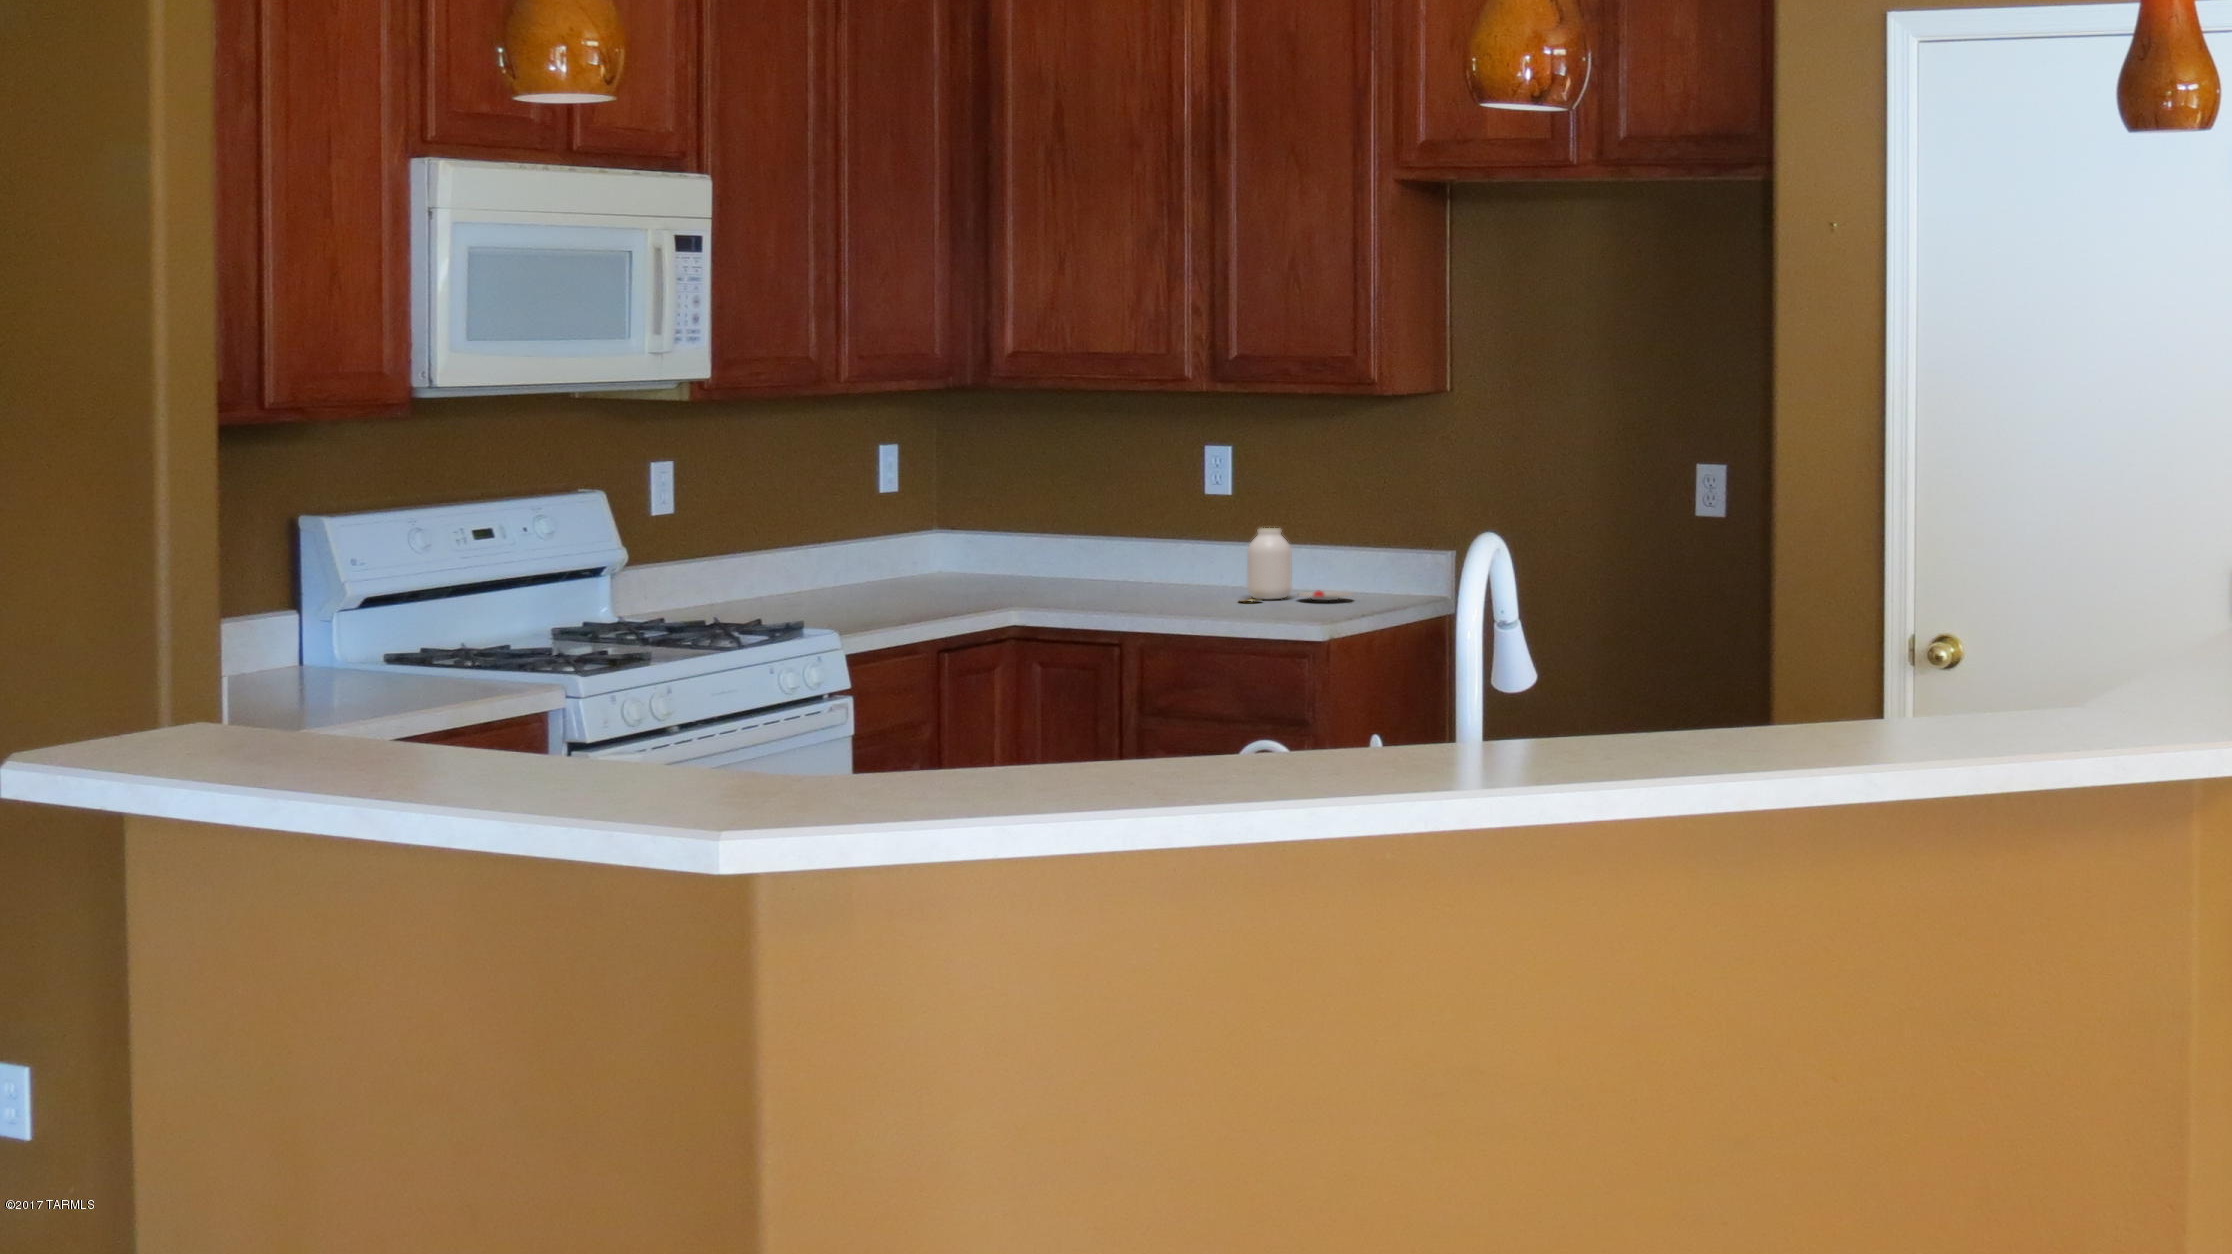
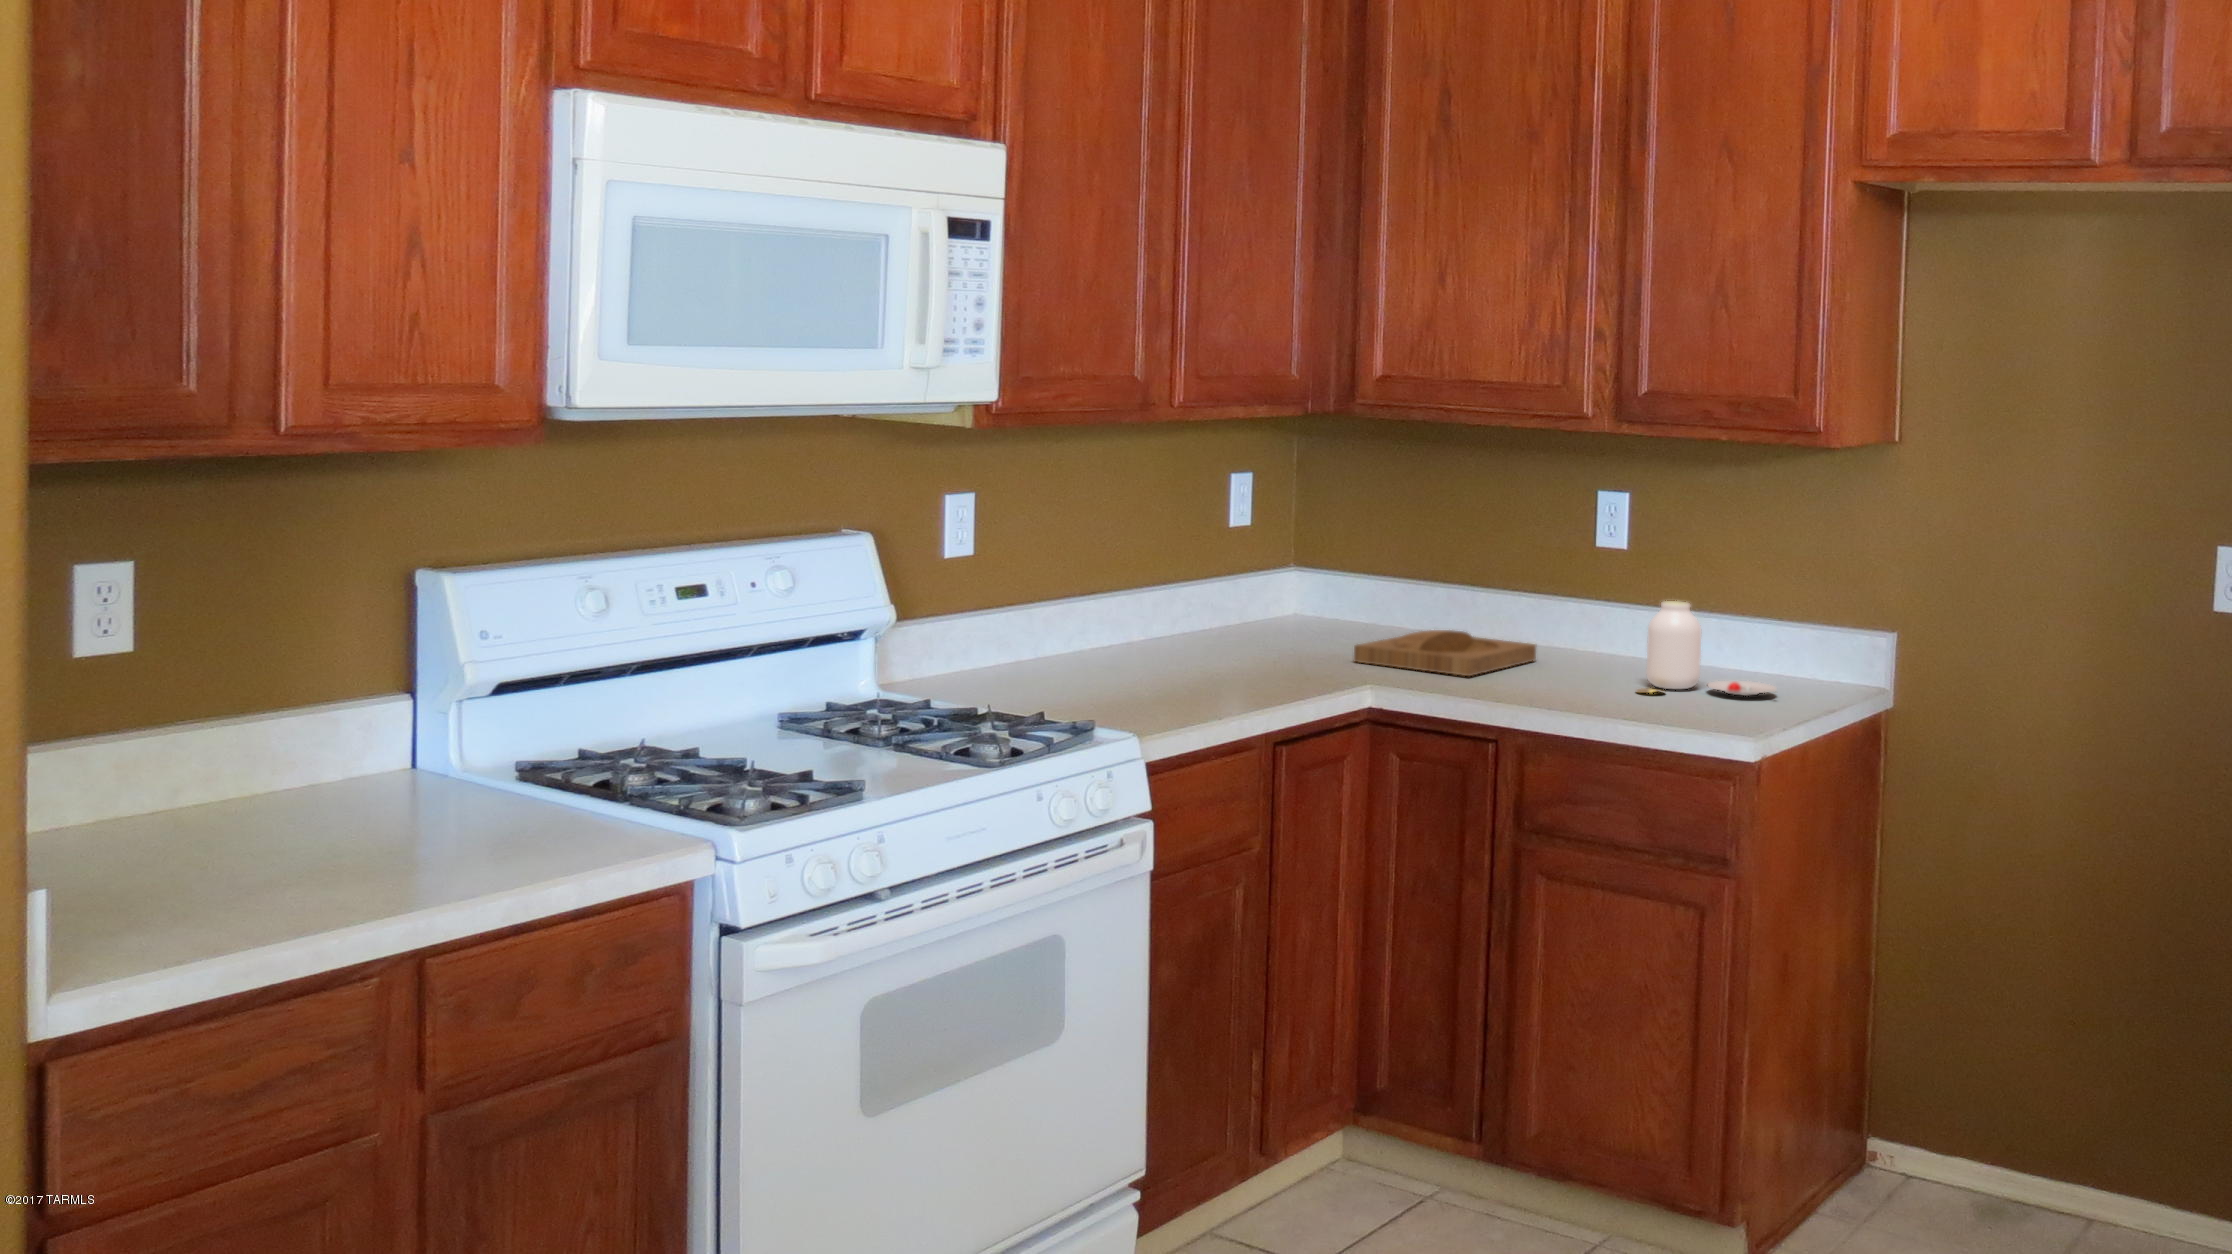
tray: none [1002,565,1158,597] -> present [1354,630,1536,676]

